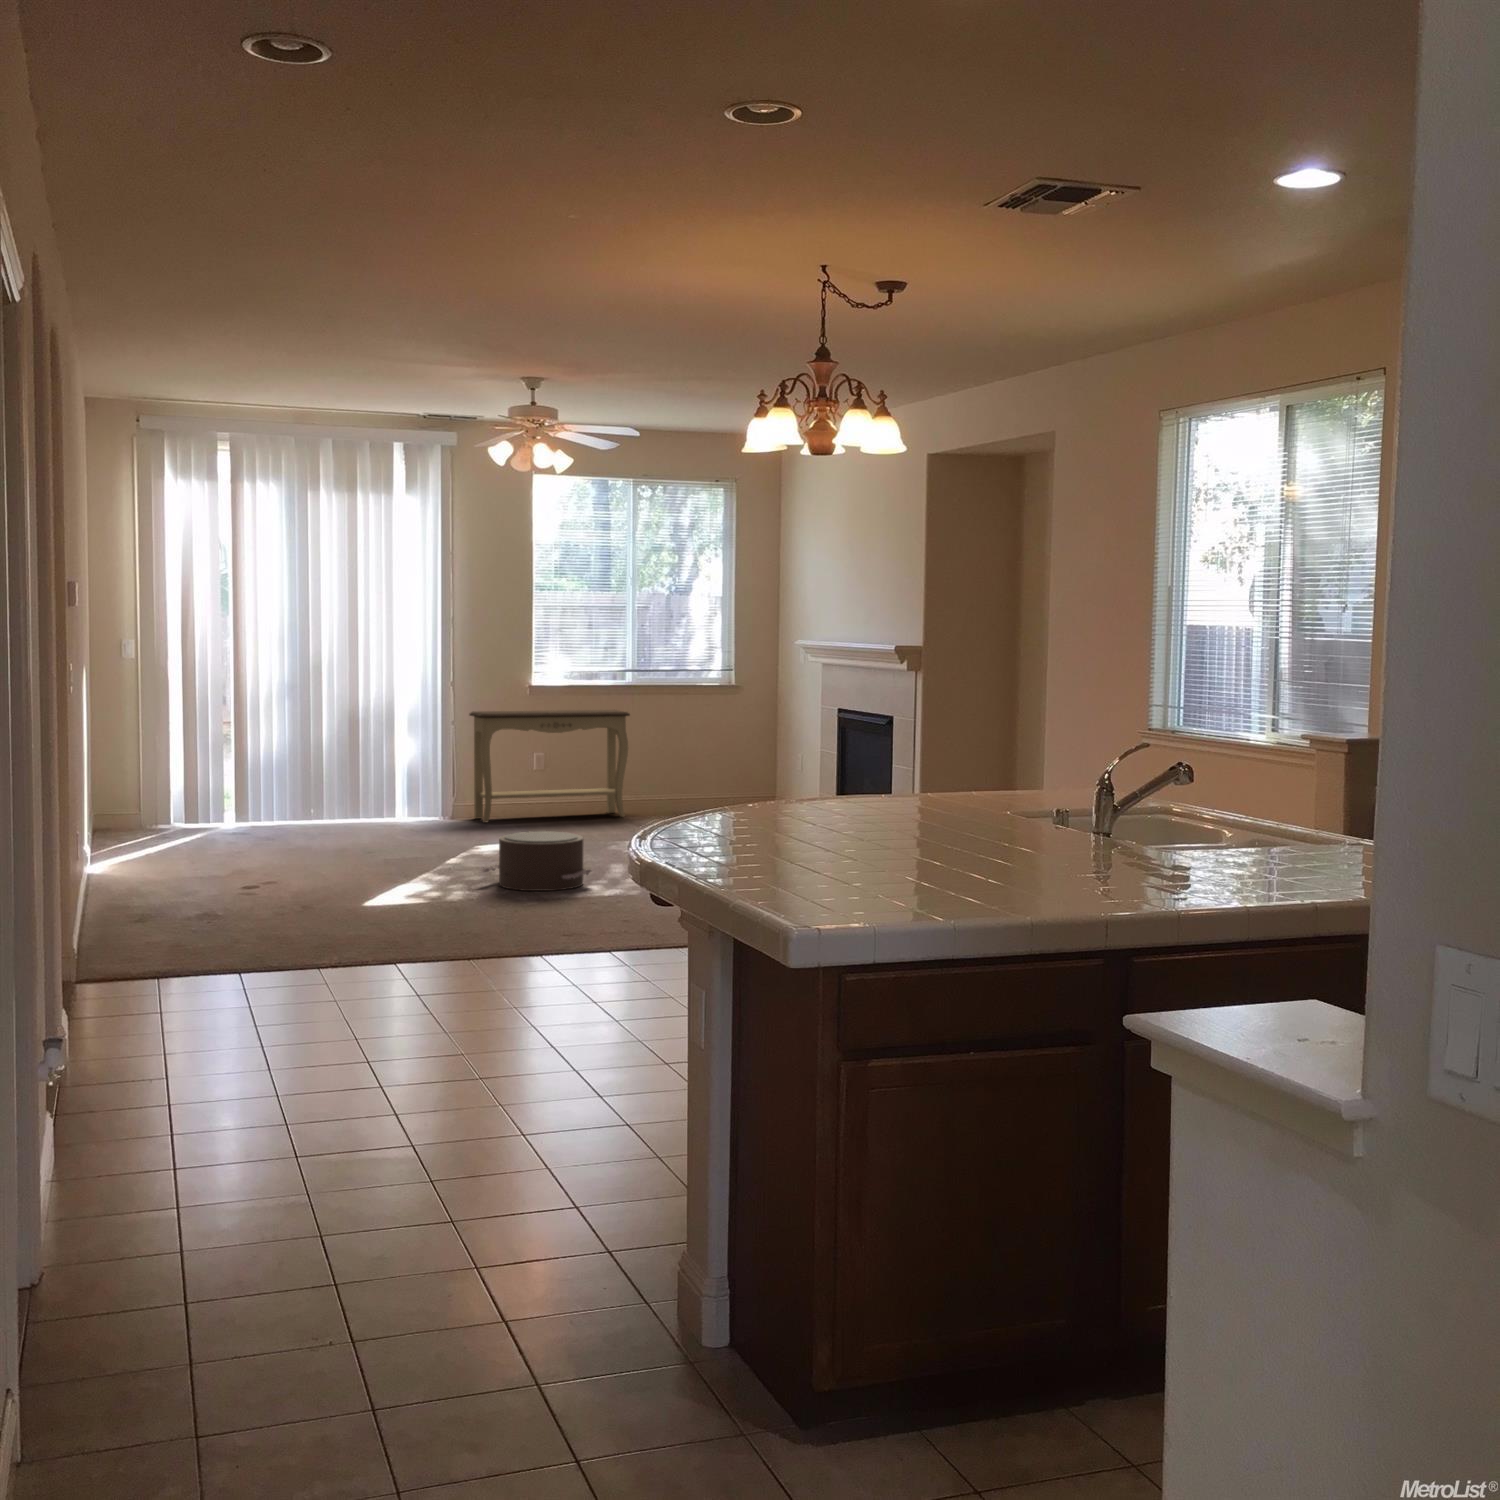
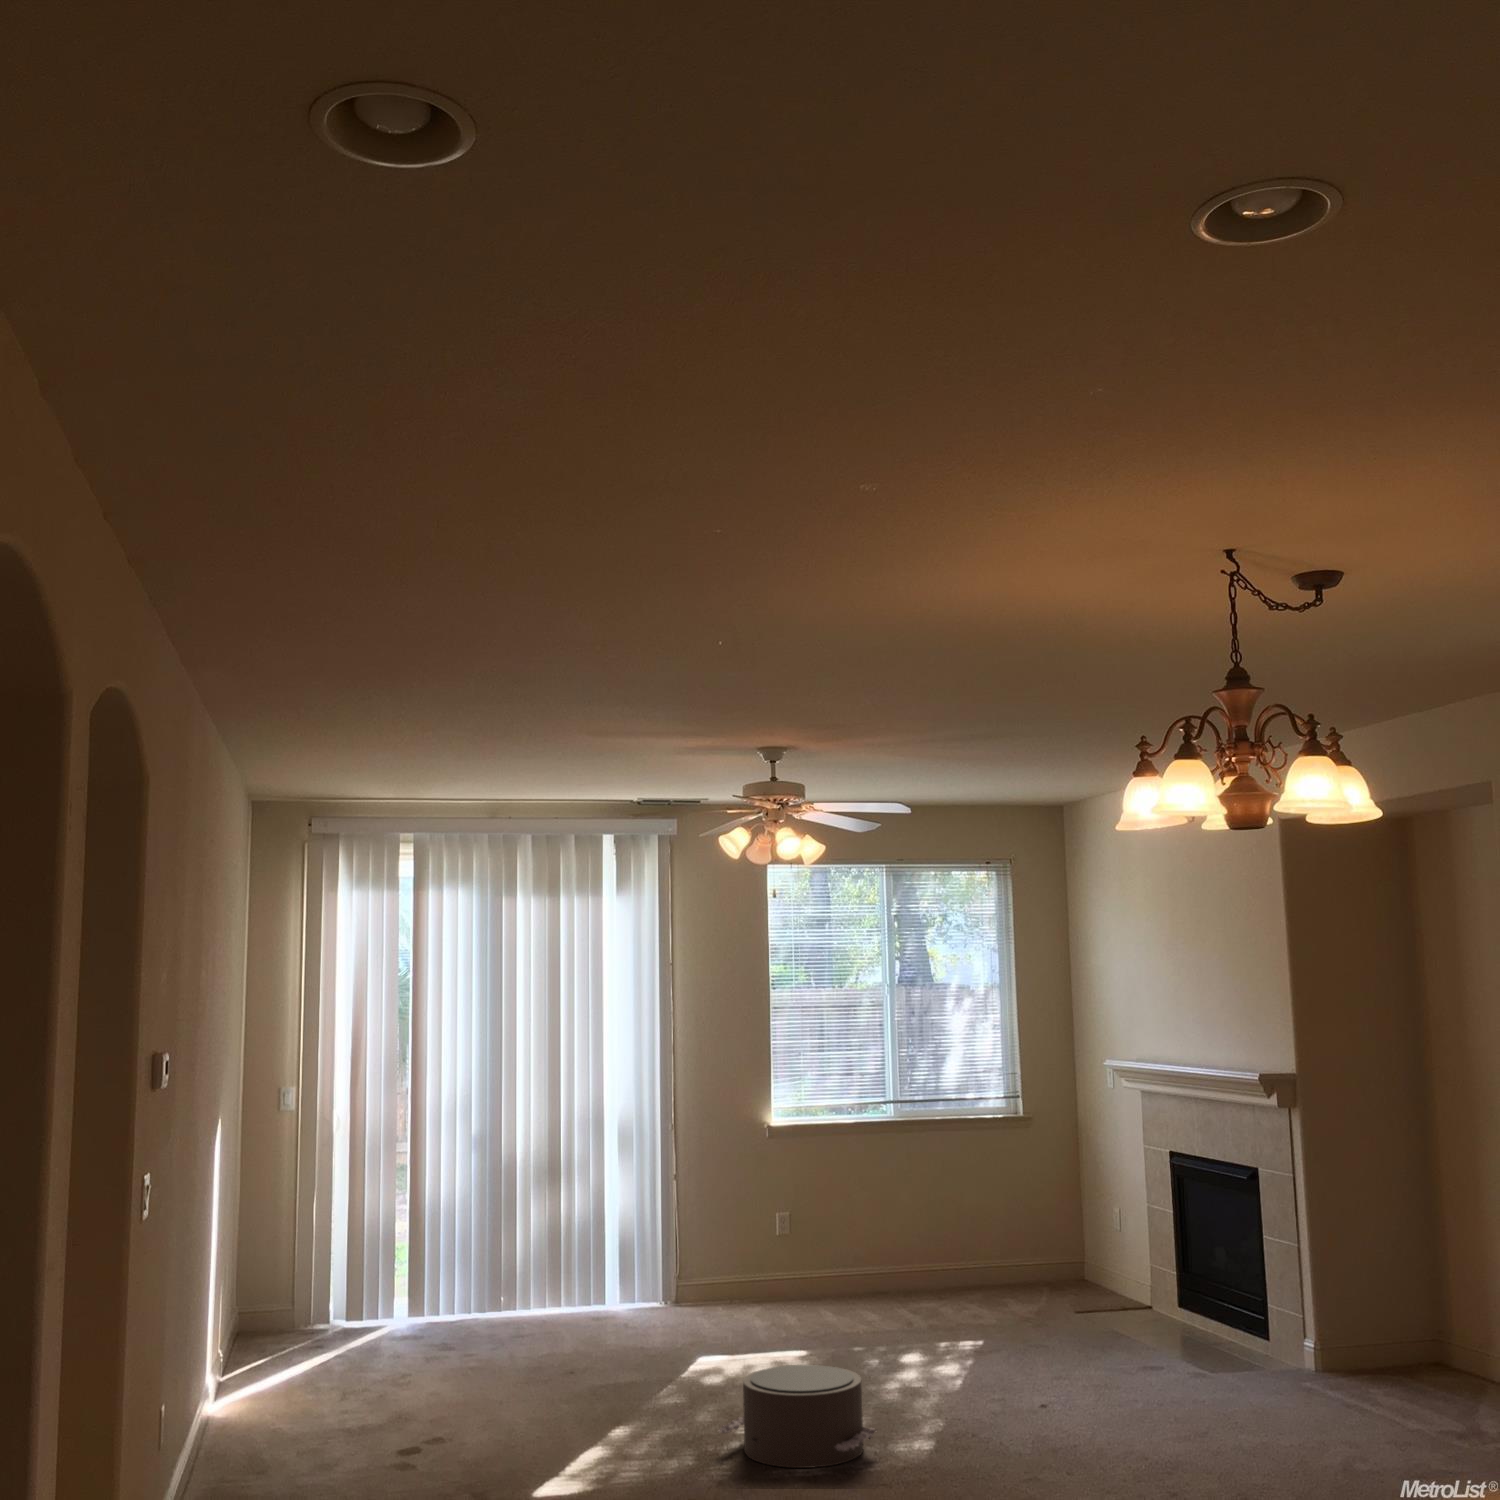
console table: present [470,710,630,822] -> none [695,1152,895,1310]

